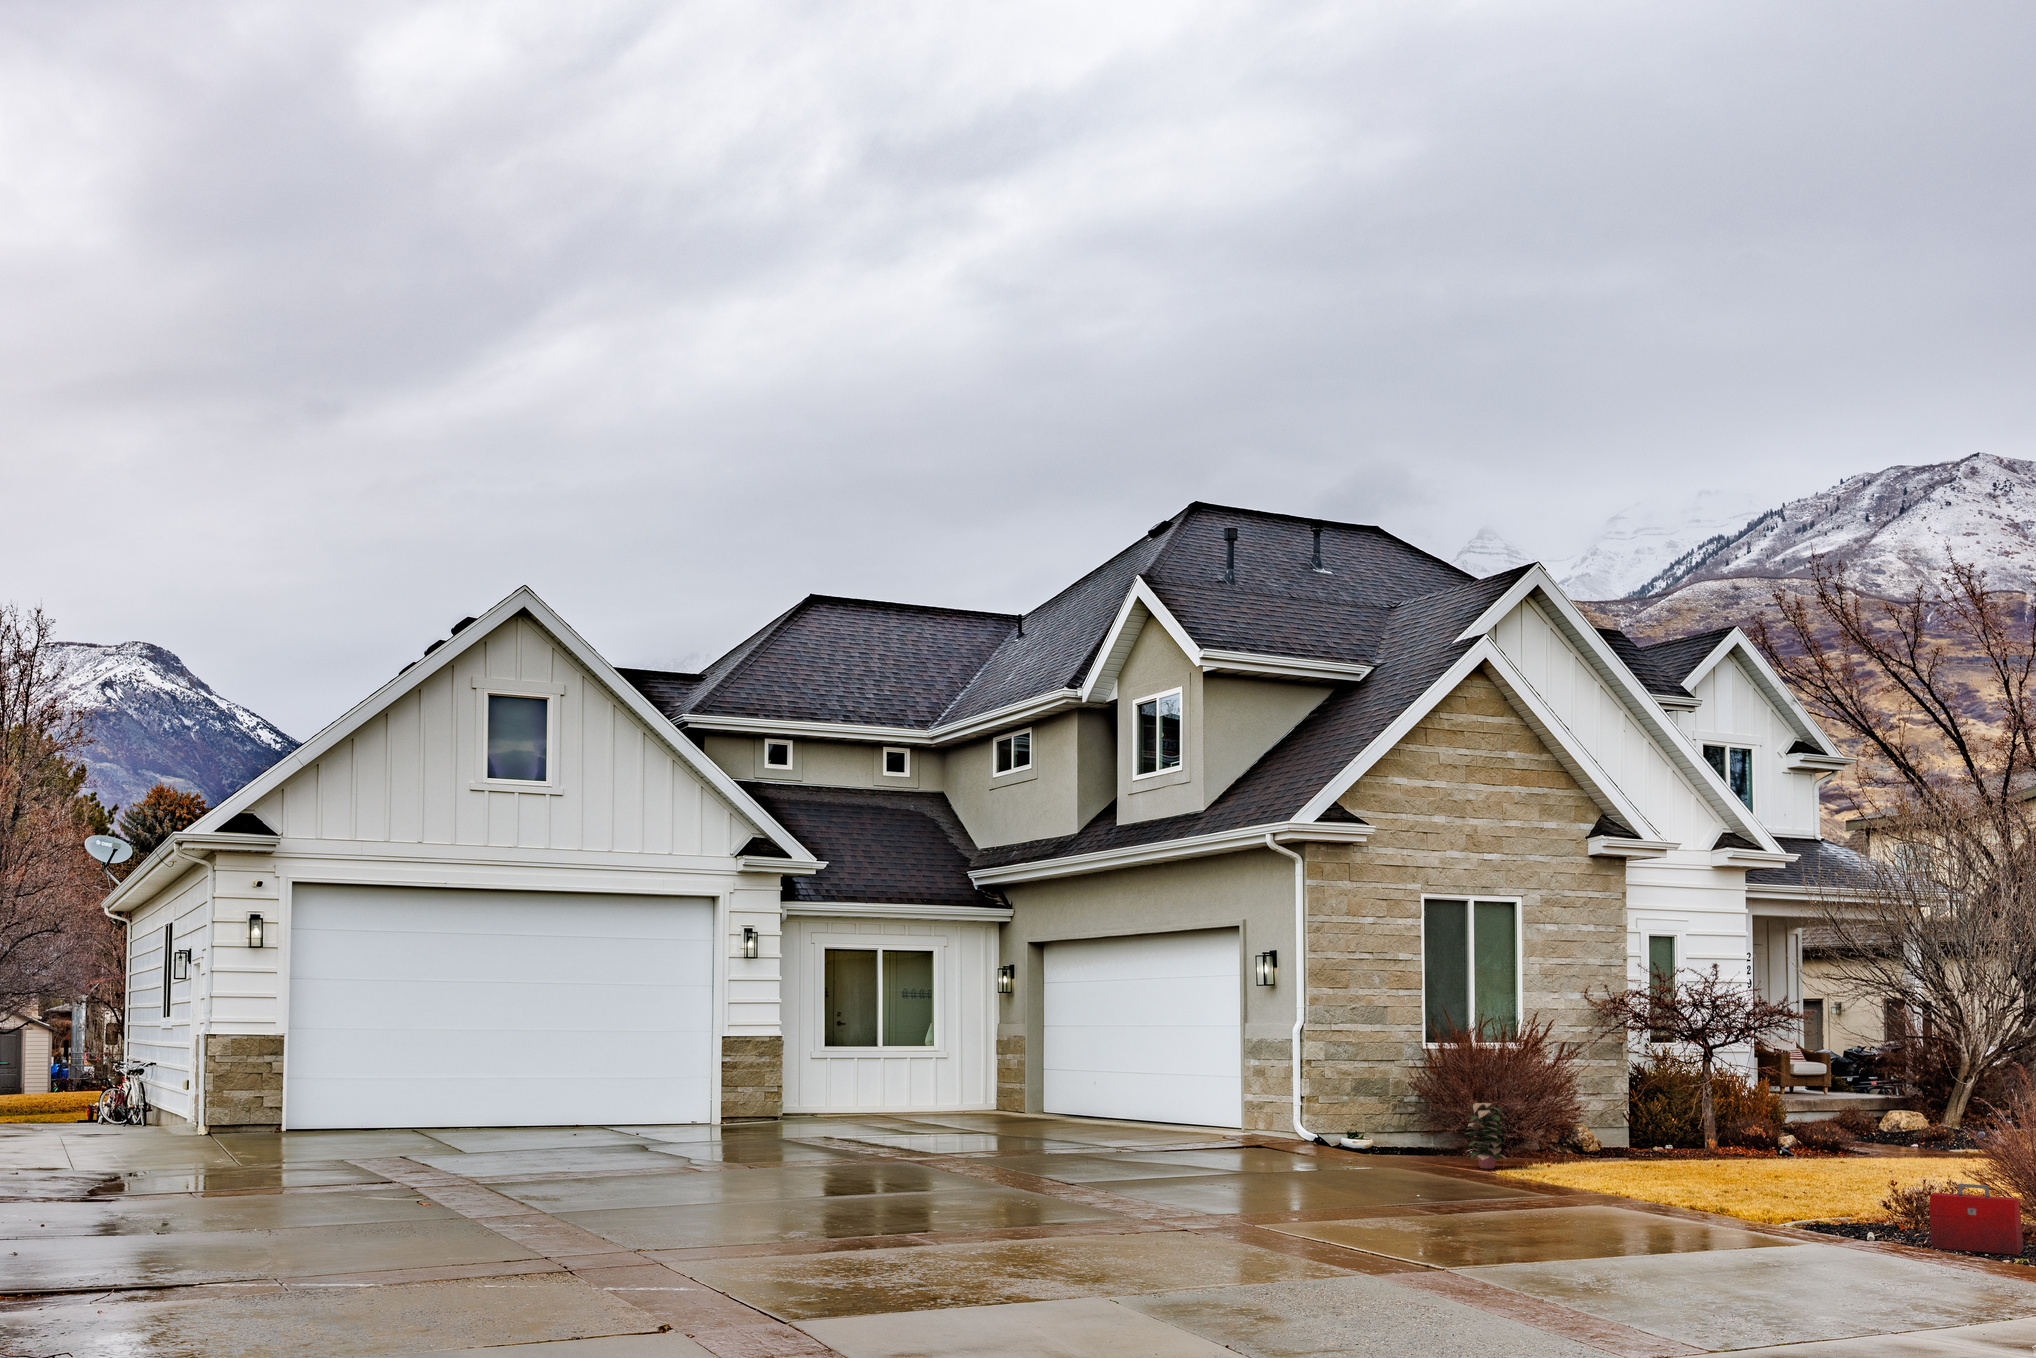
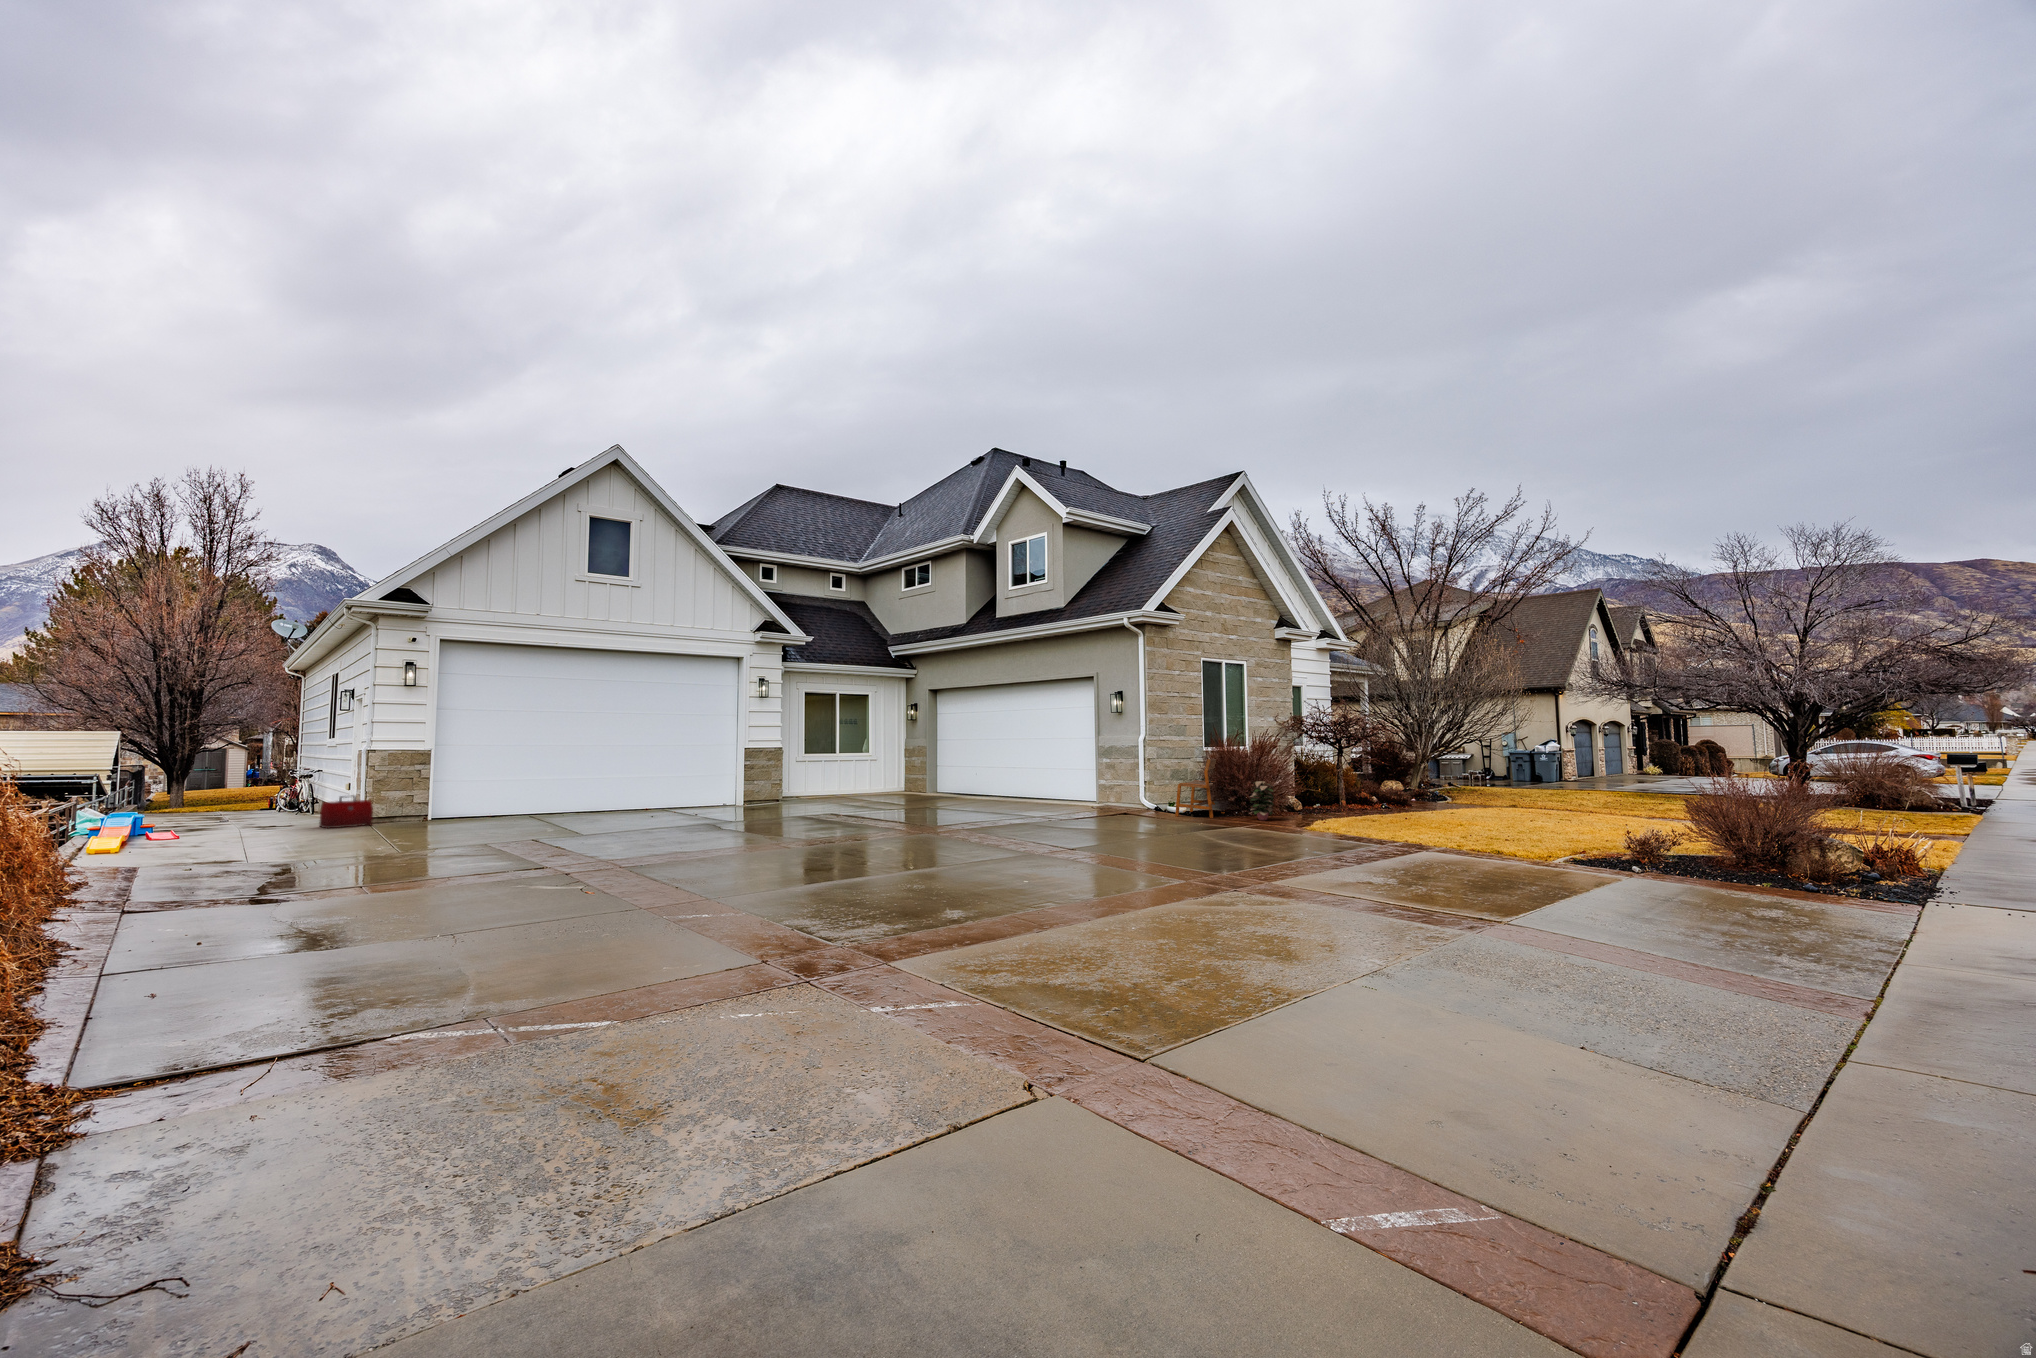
bench: none [1351,1063,1450,1163] -> present [1175,759,1225,818]
toolbox: present [1930,1184,2024,1255] -> present [319,795,373,828]

